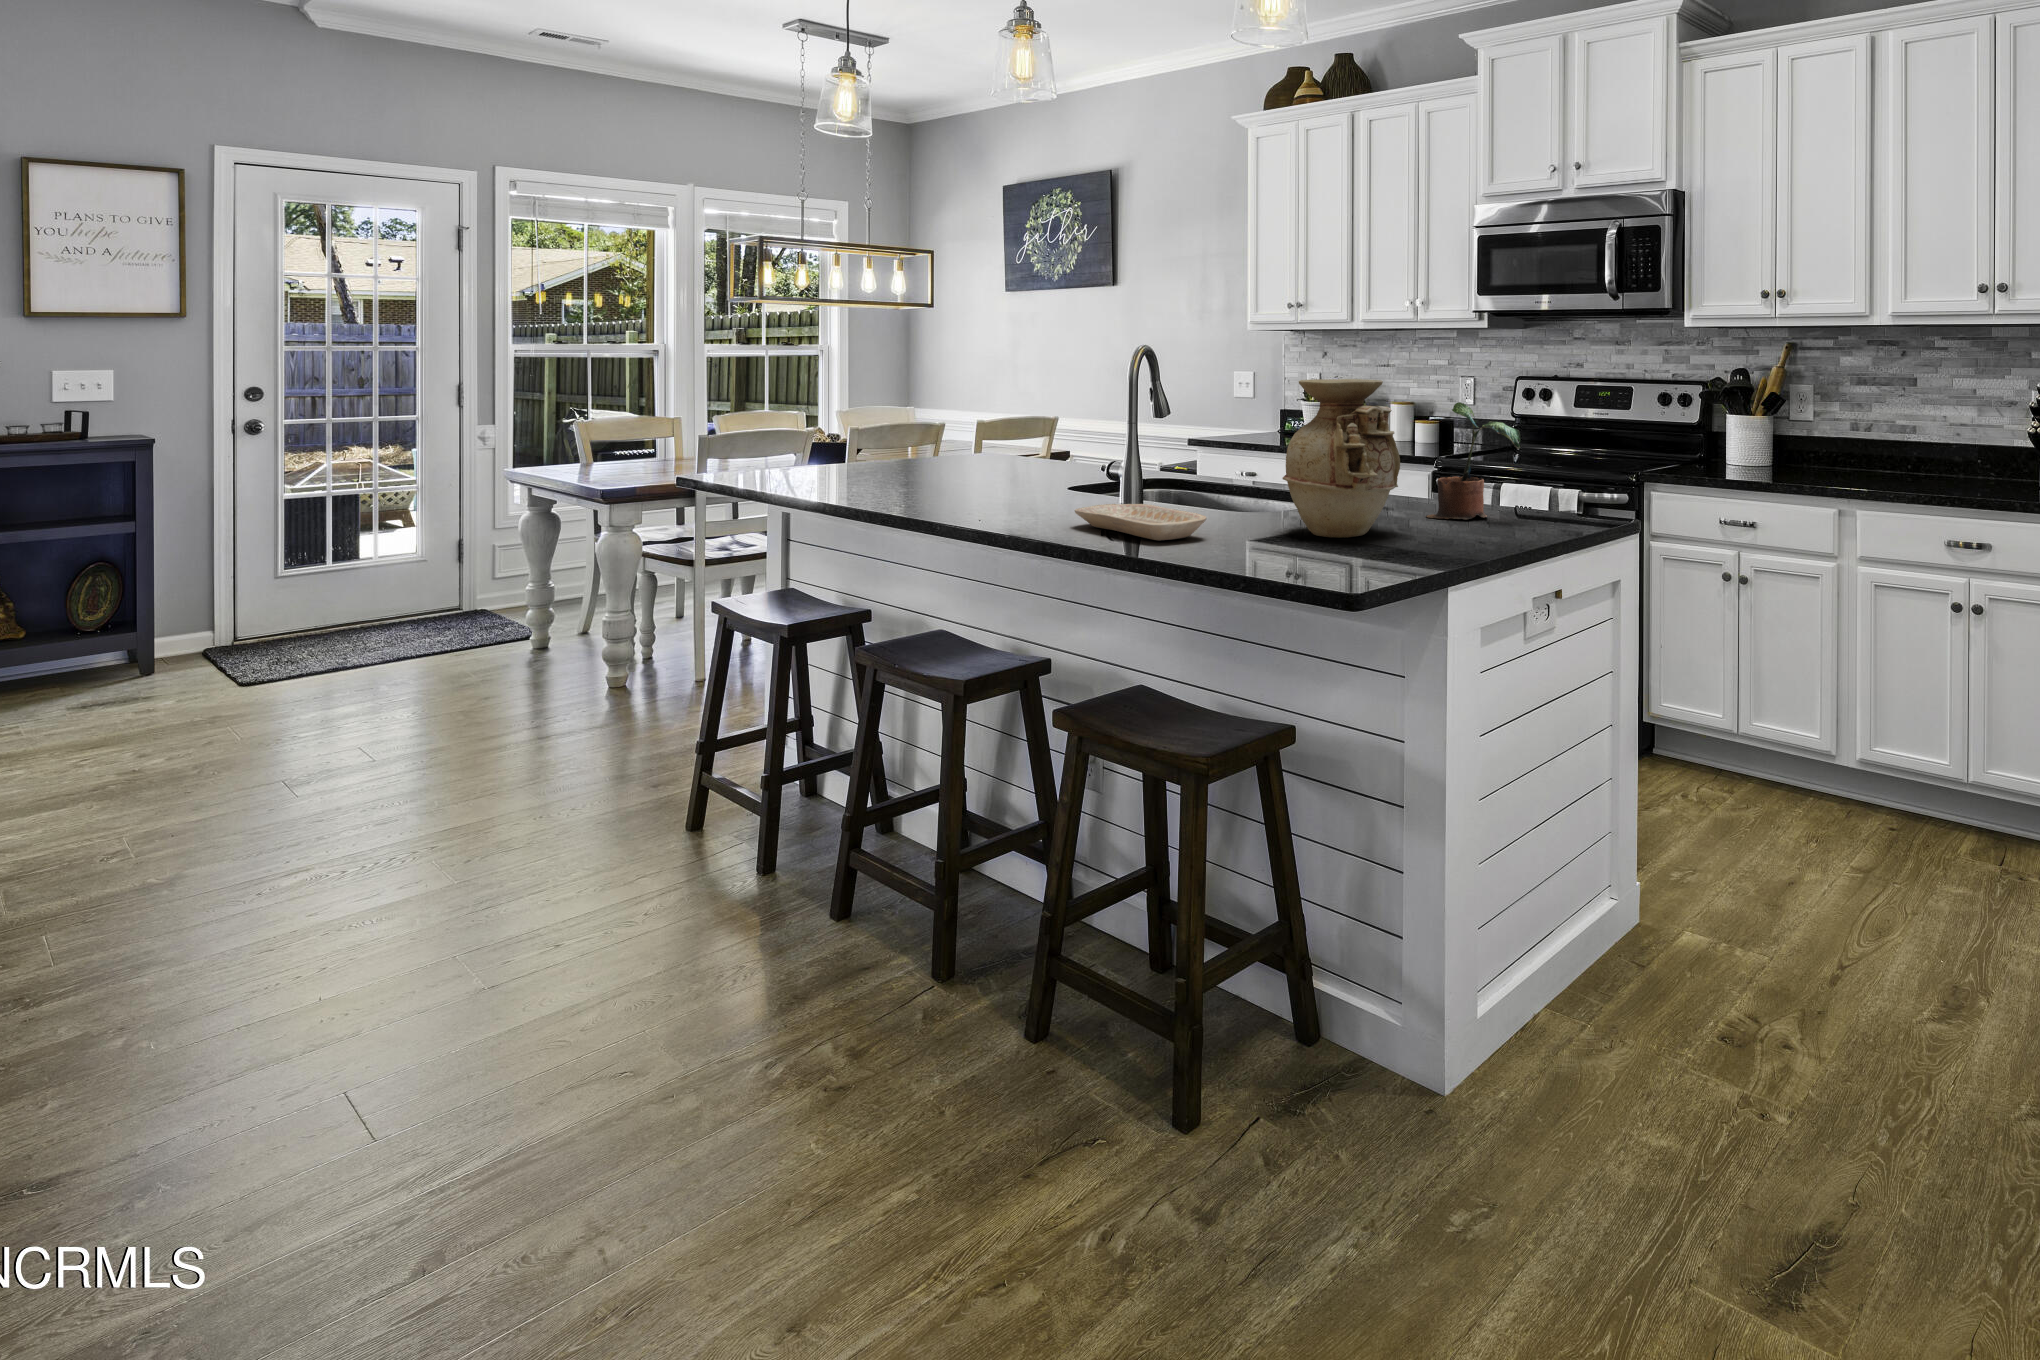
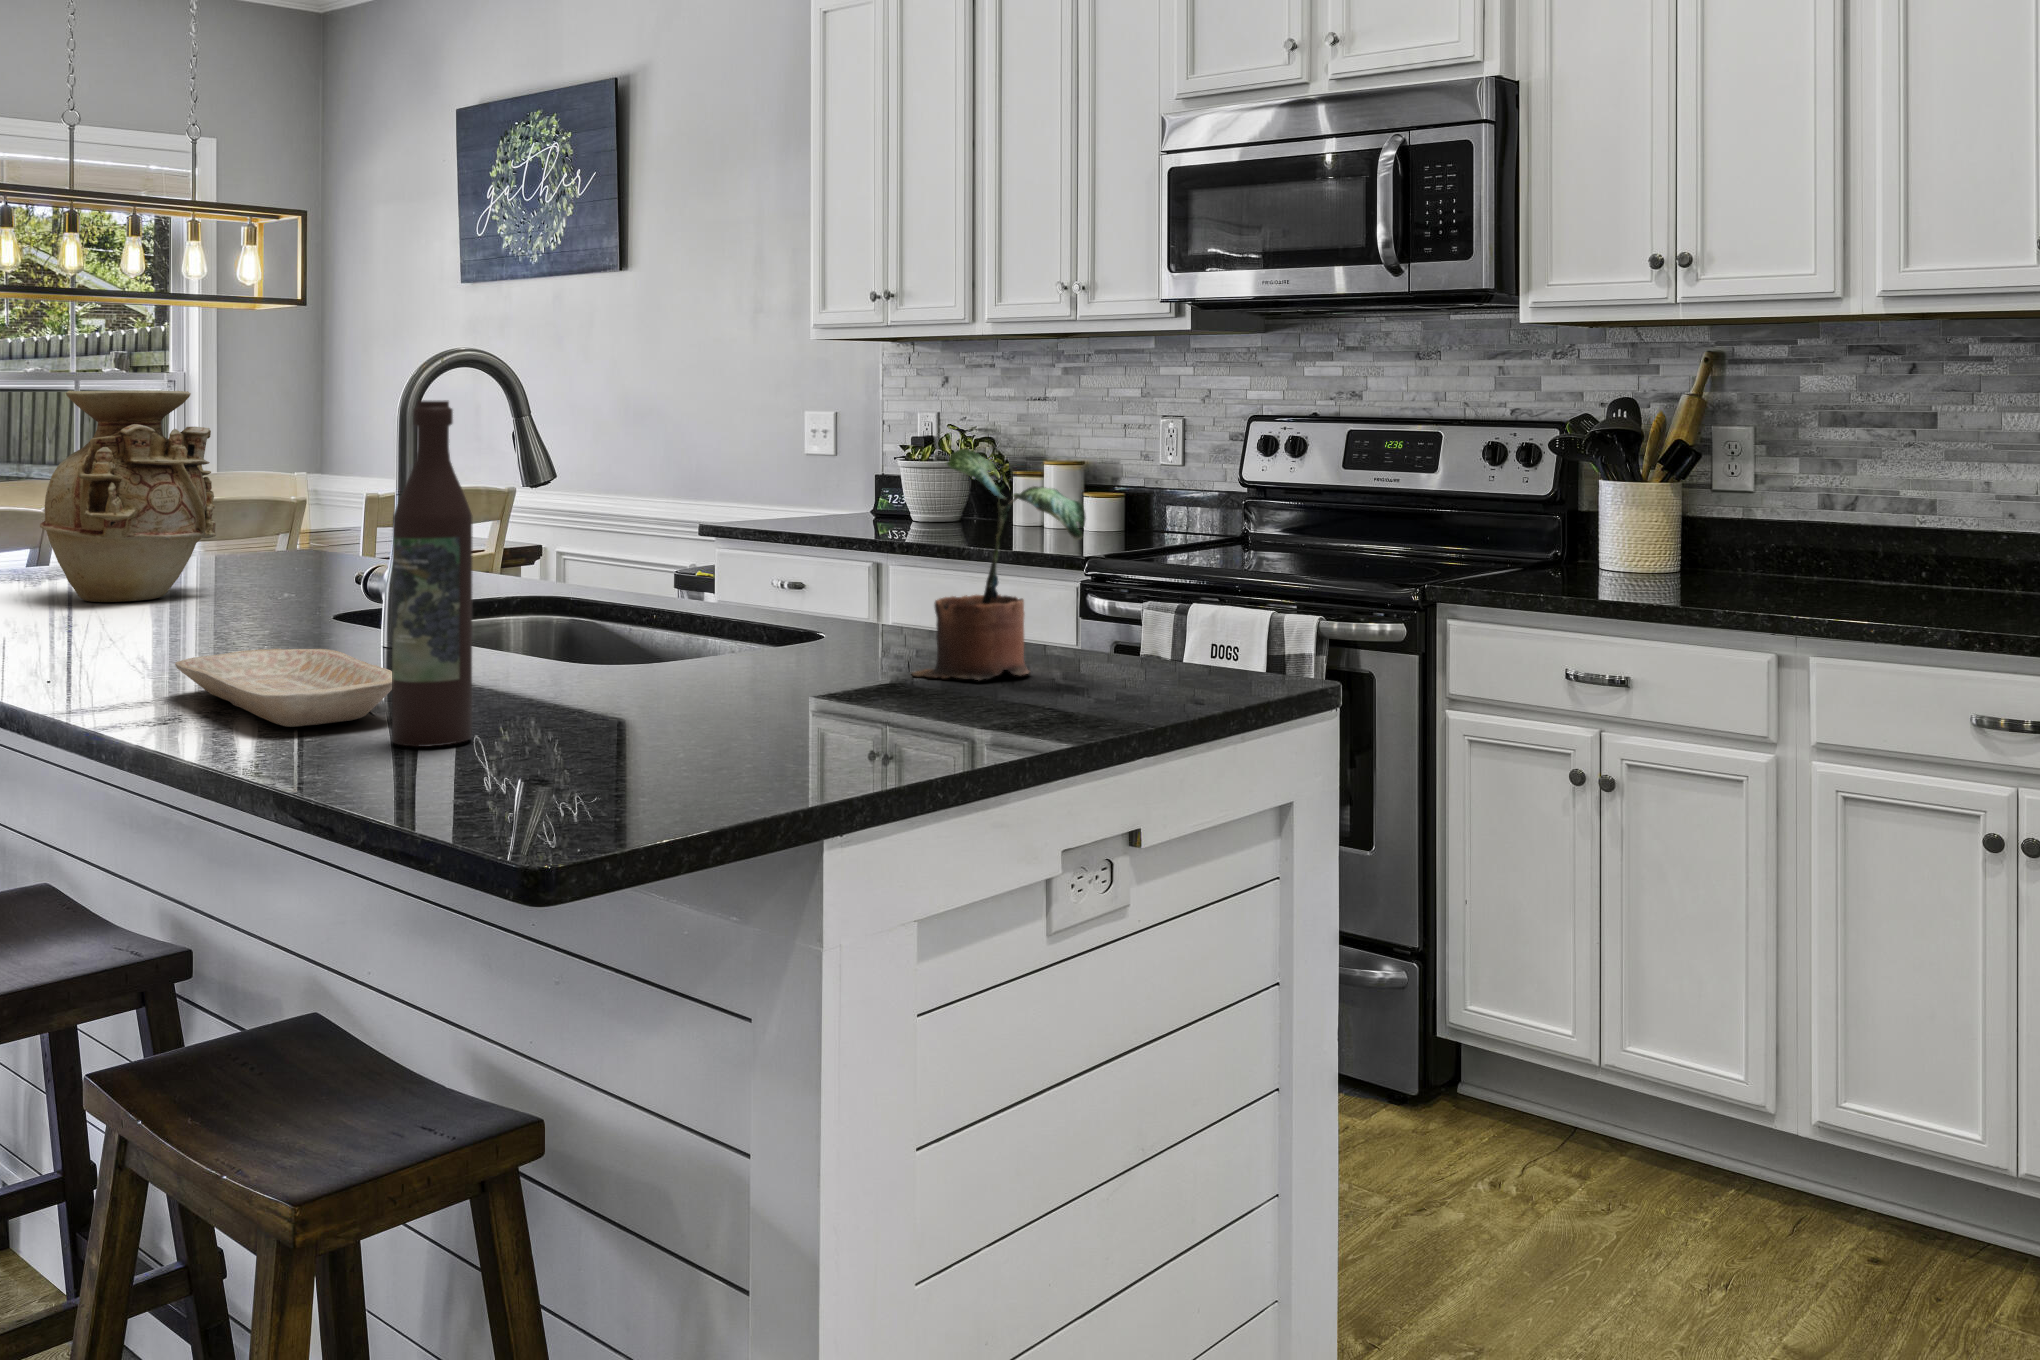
vase: present [1282,379,1400,537] -> present [40,390,216,602]
wine bottle: none [1219,381,1256,549] -> present [392,400,473,747]

